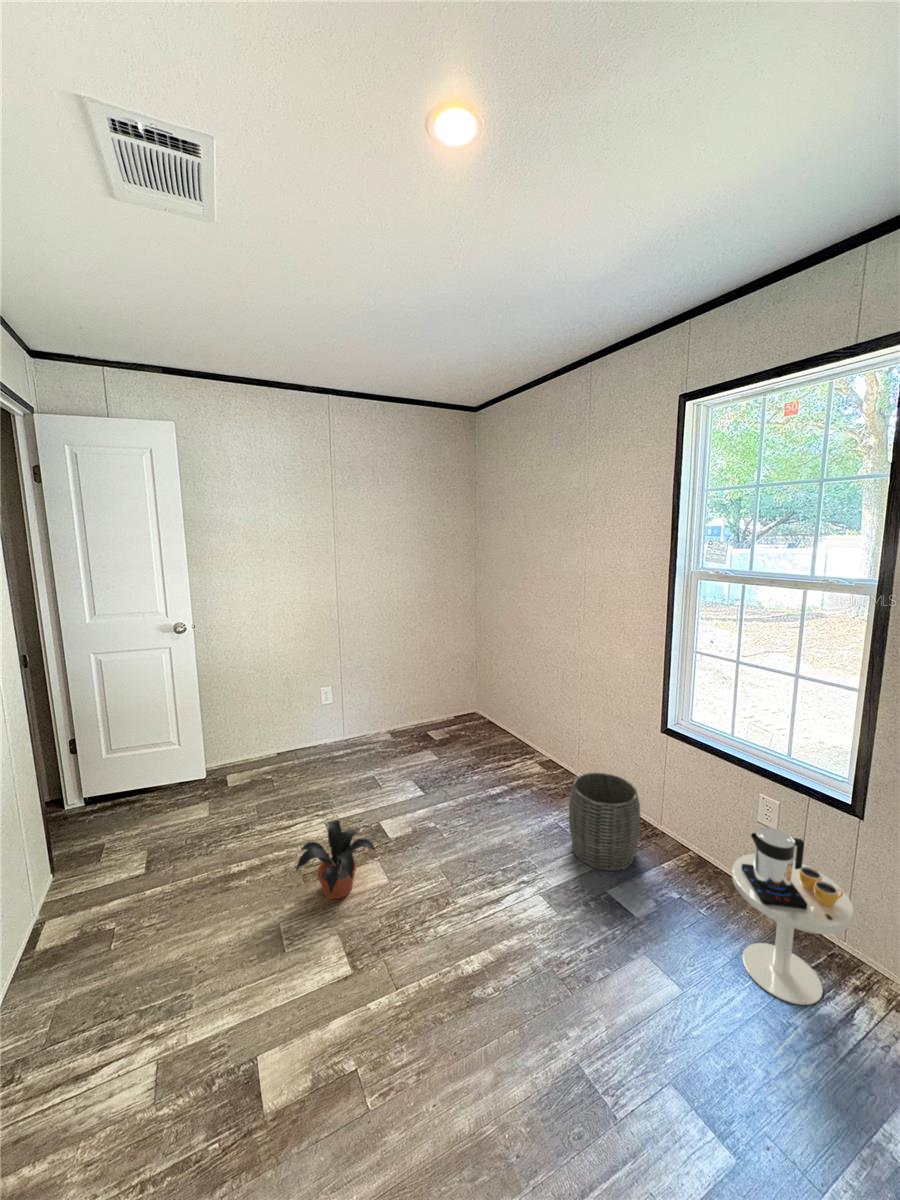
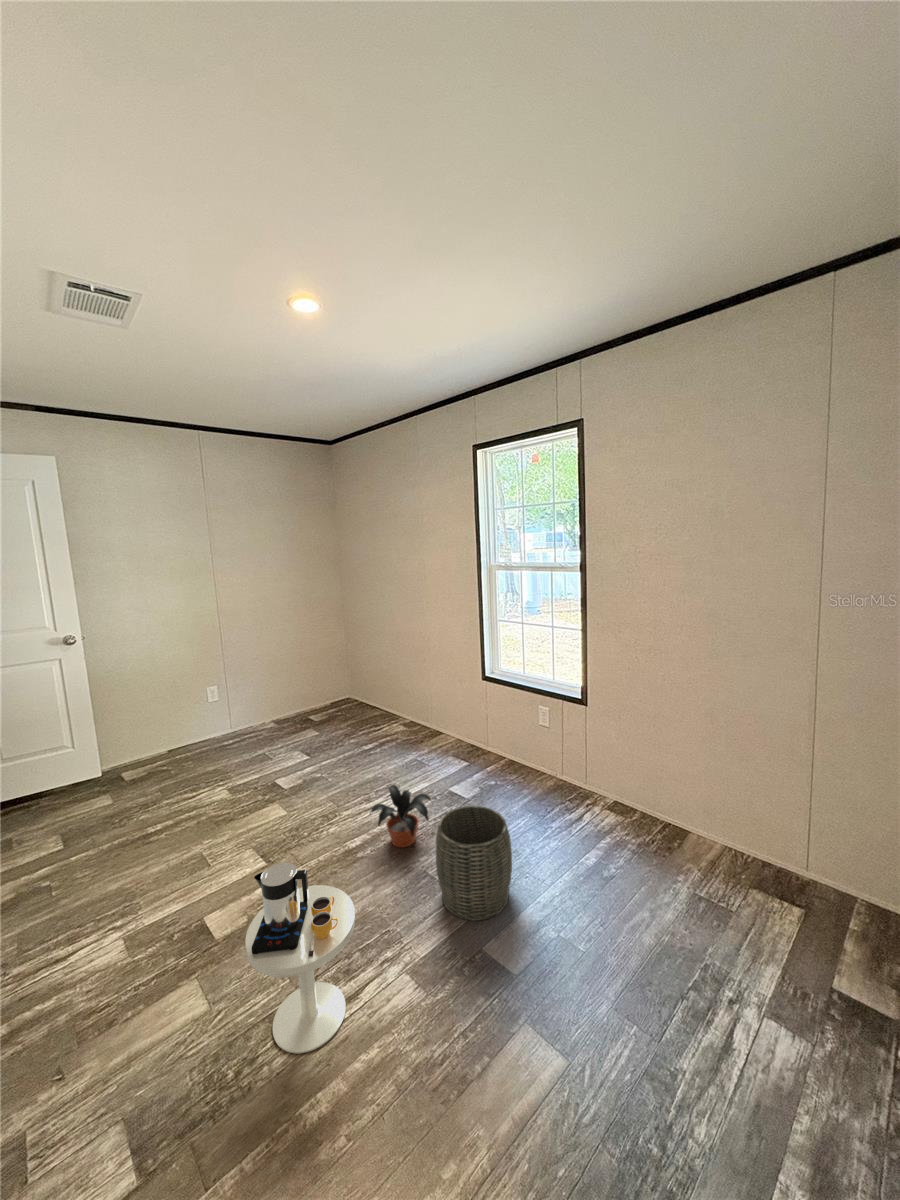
potted plant: present [296,820,375,899] -> present [370,785,431,847]
side table: present [732,828,853,1005] -> present [245,863,355,1054]

